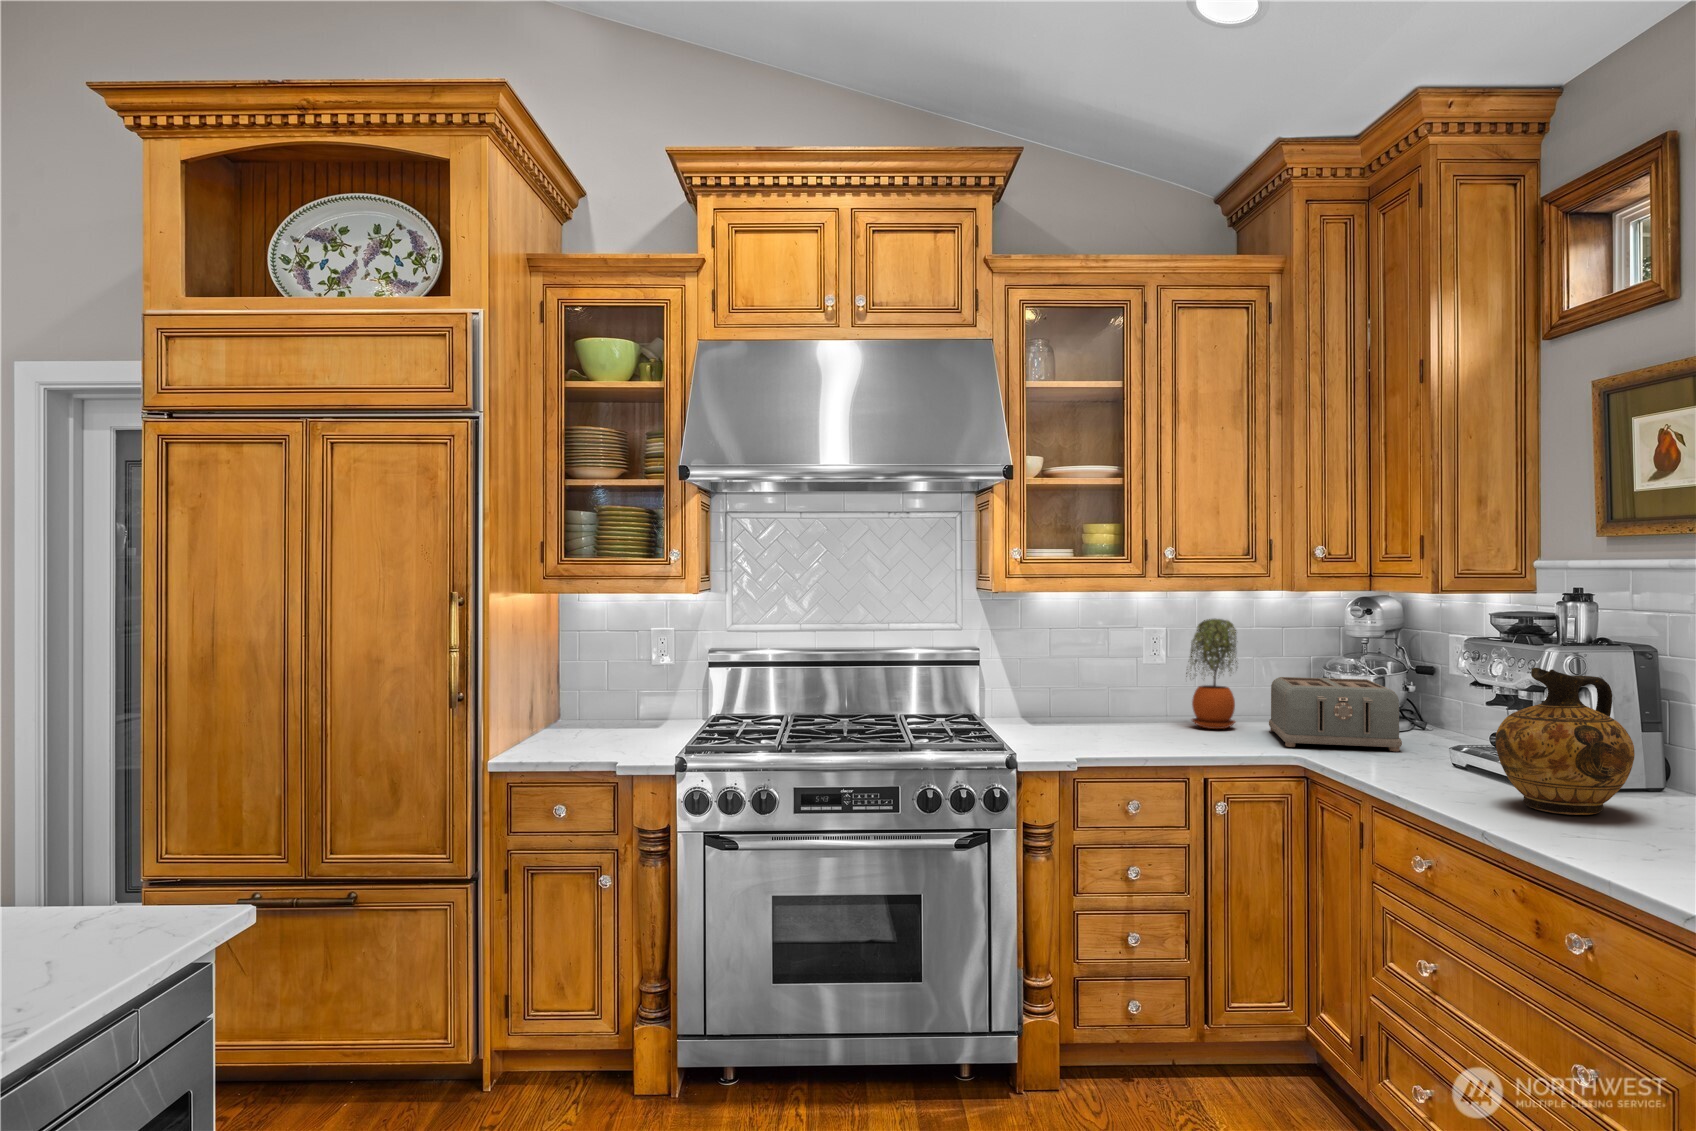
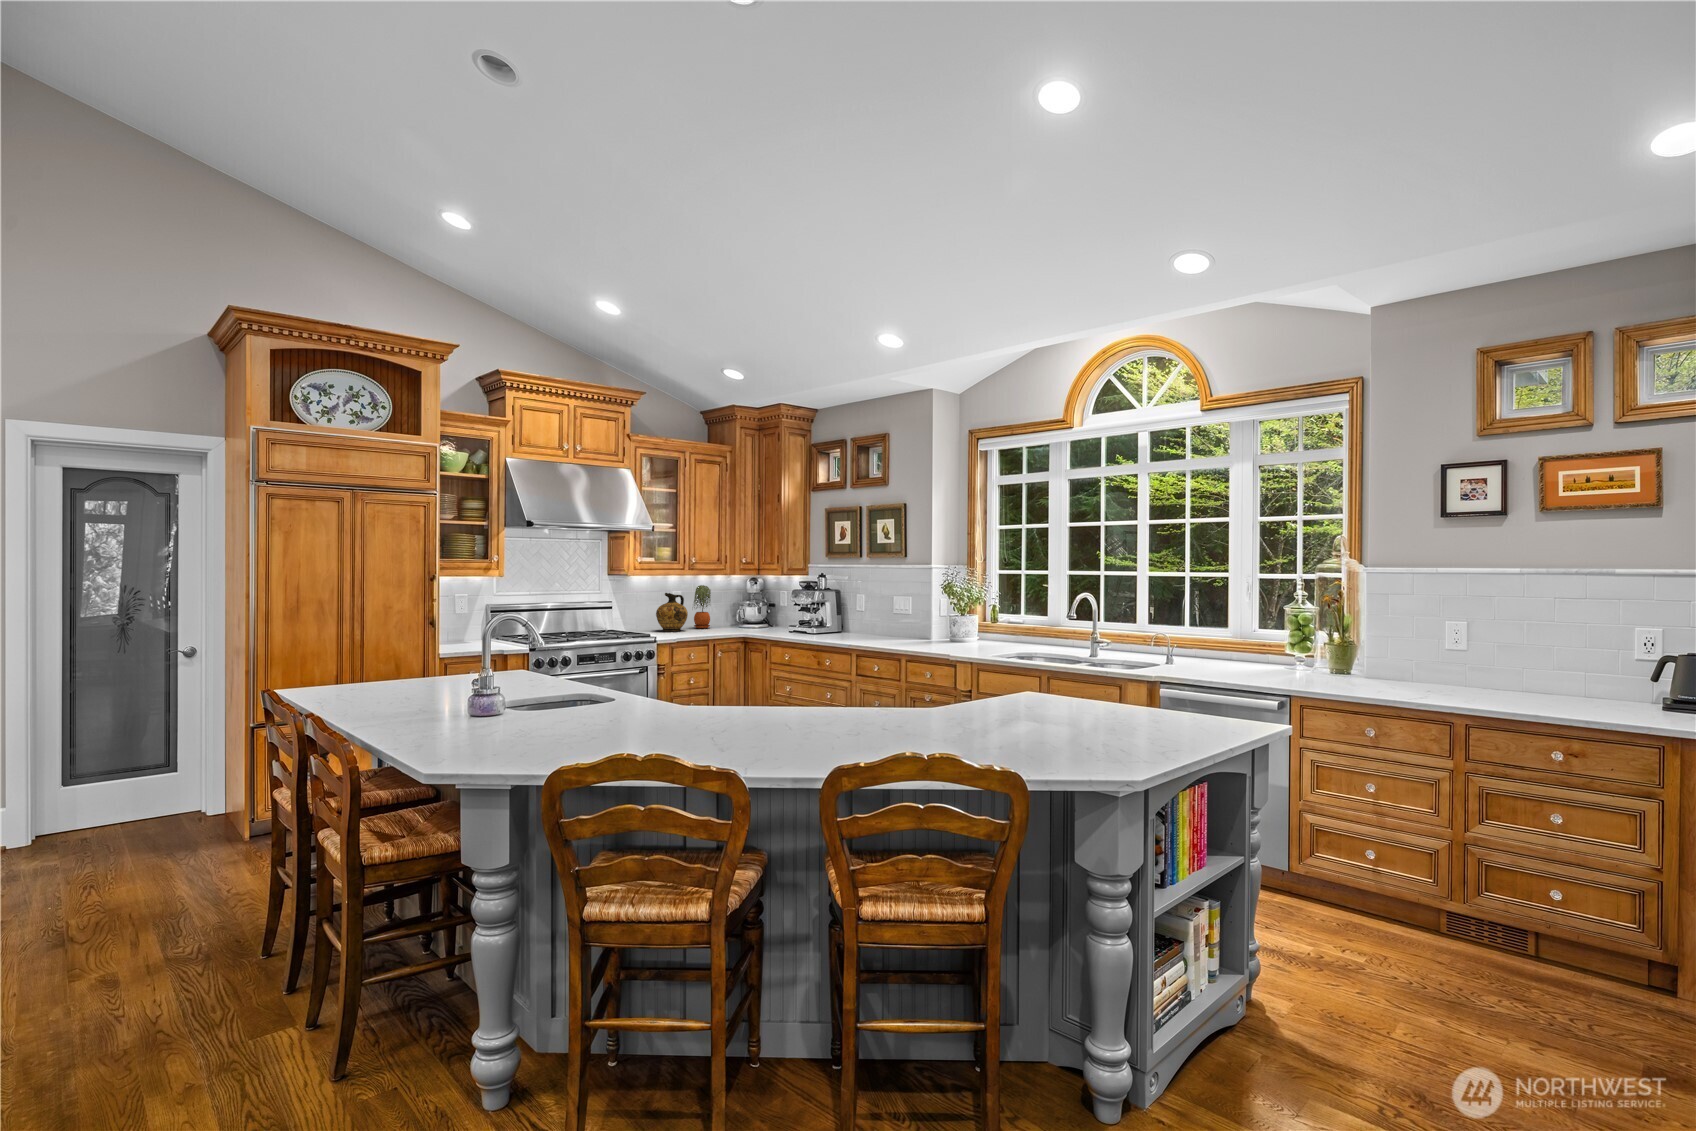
ceramic jug: present [1495,668,1635,815] -> present [656,593,688,631]
toaster: present [1269,677,1402,752] -> none [722,606,771,631]

